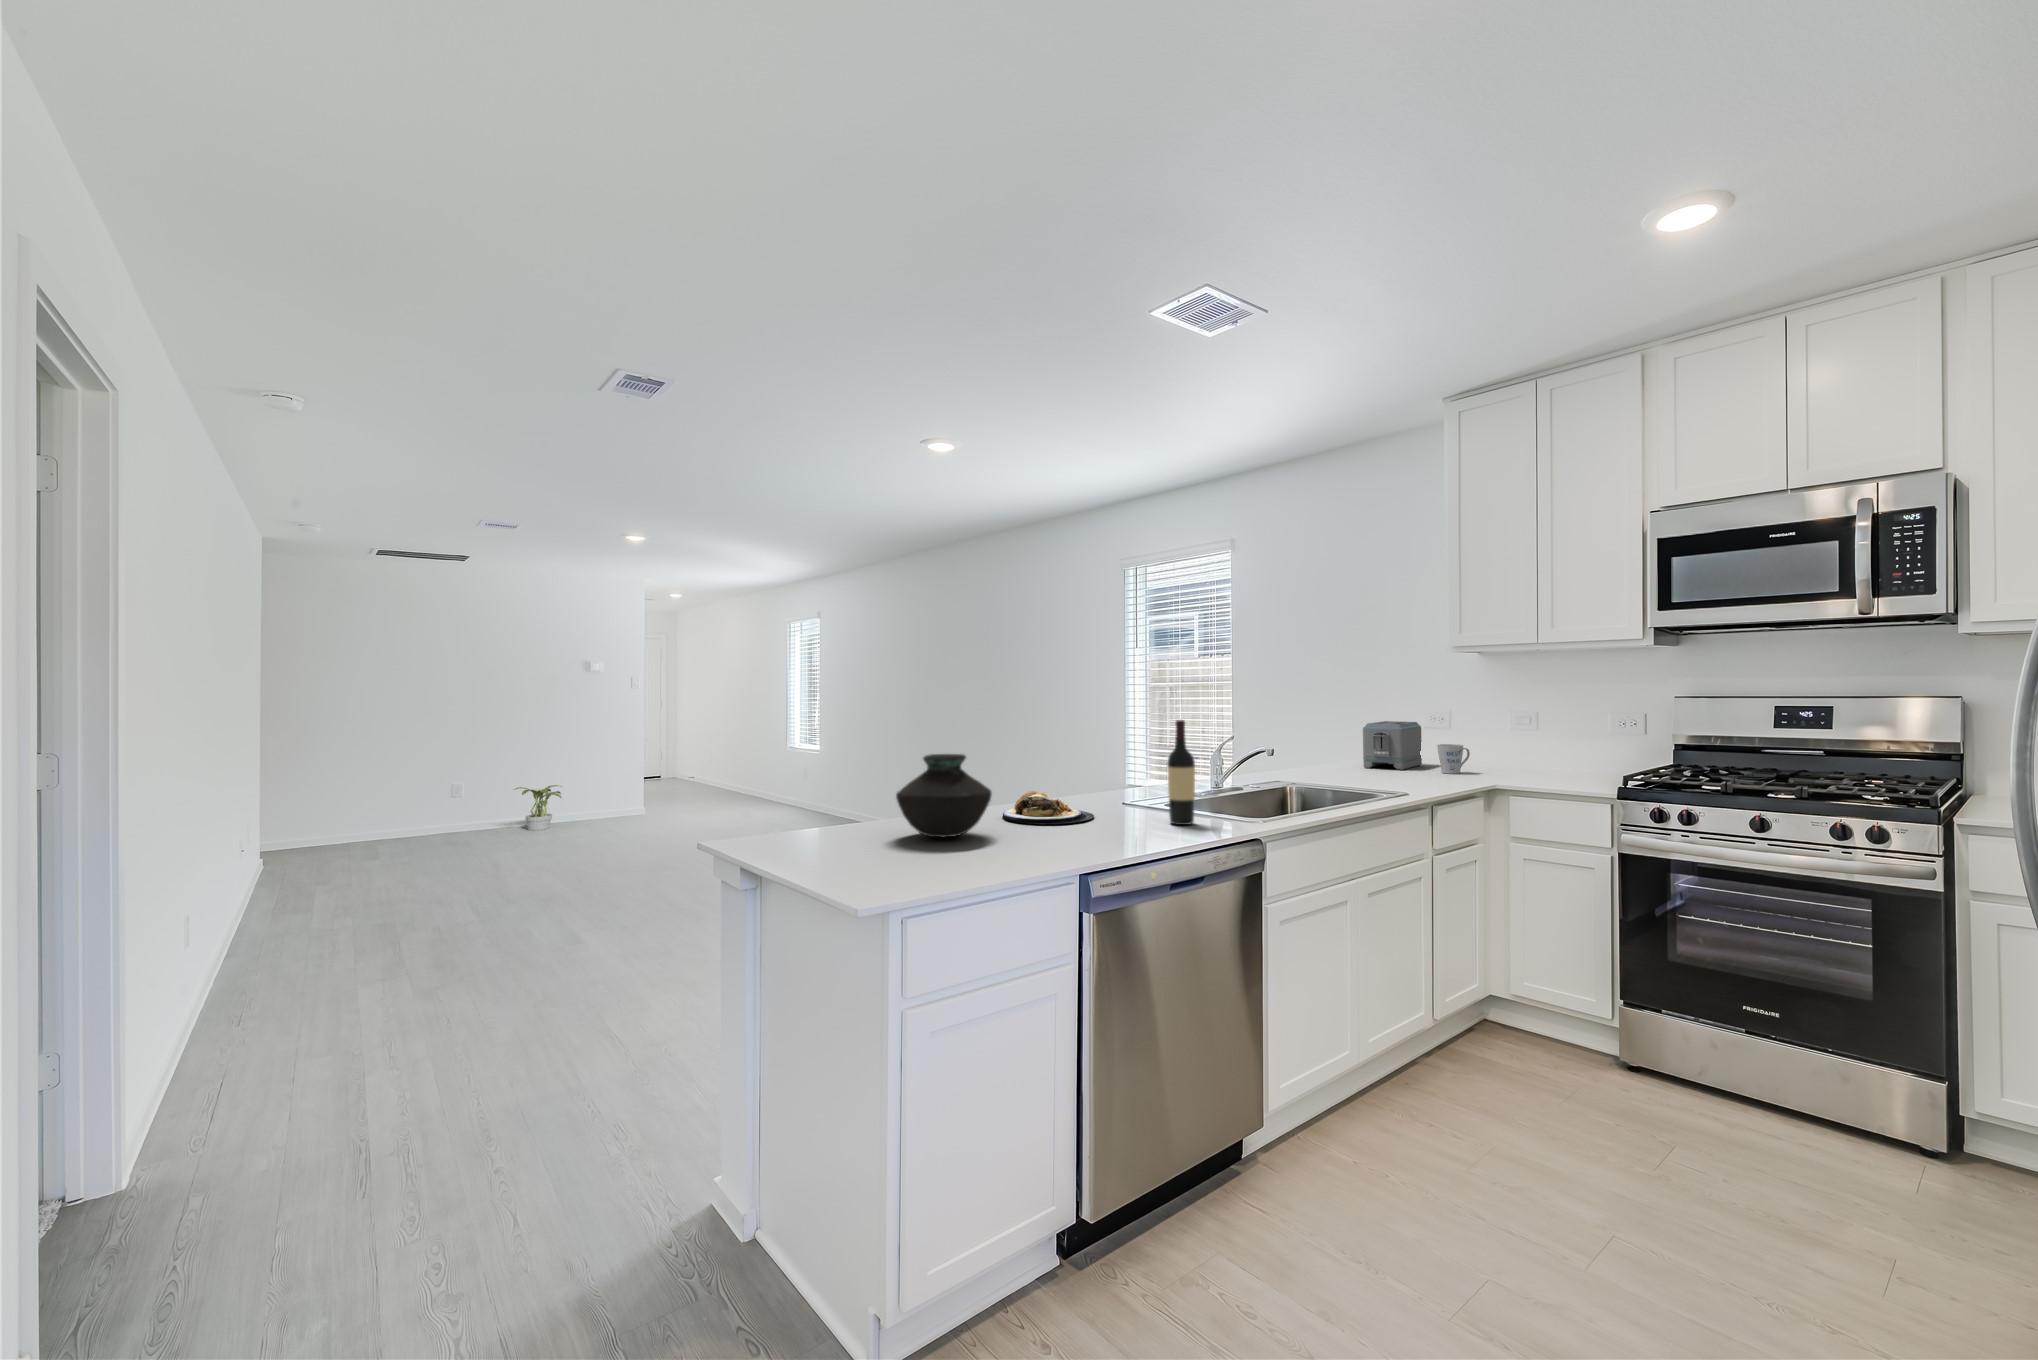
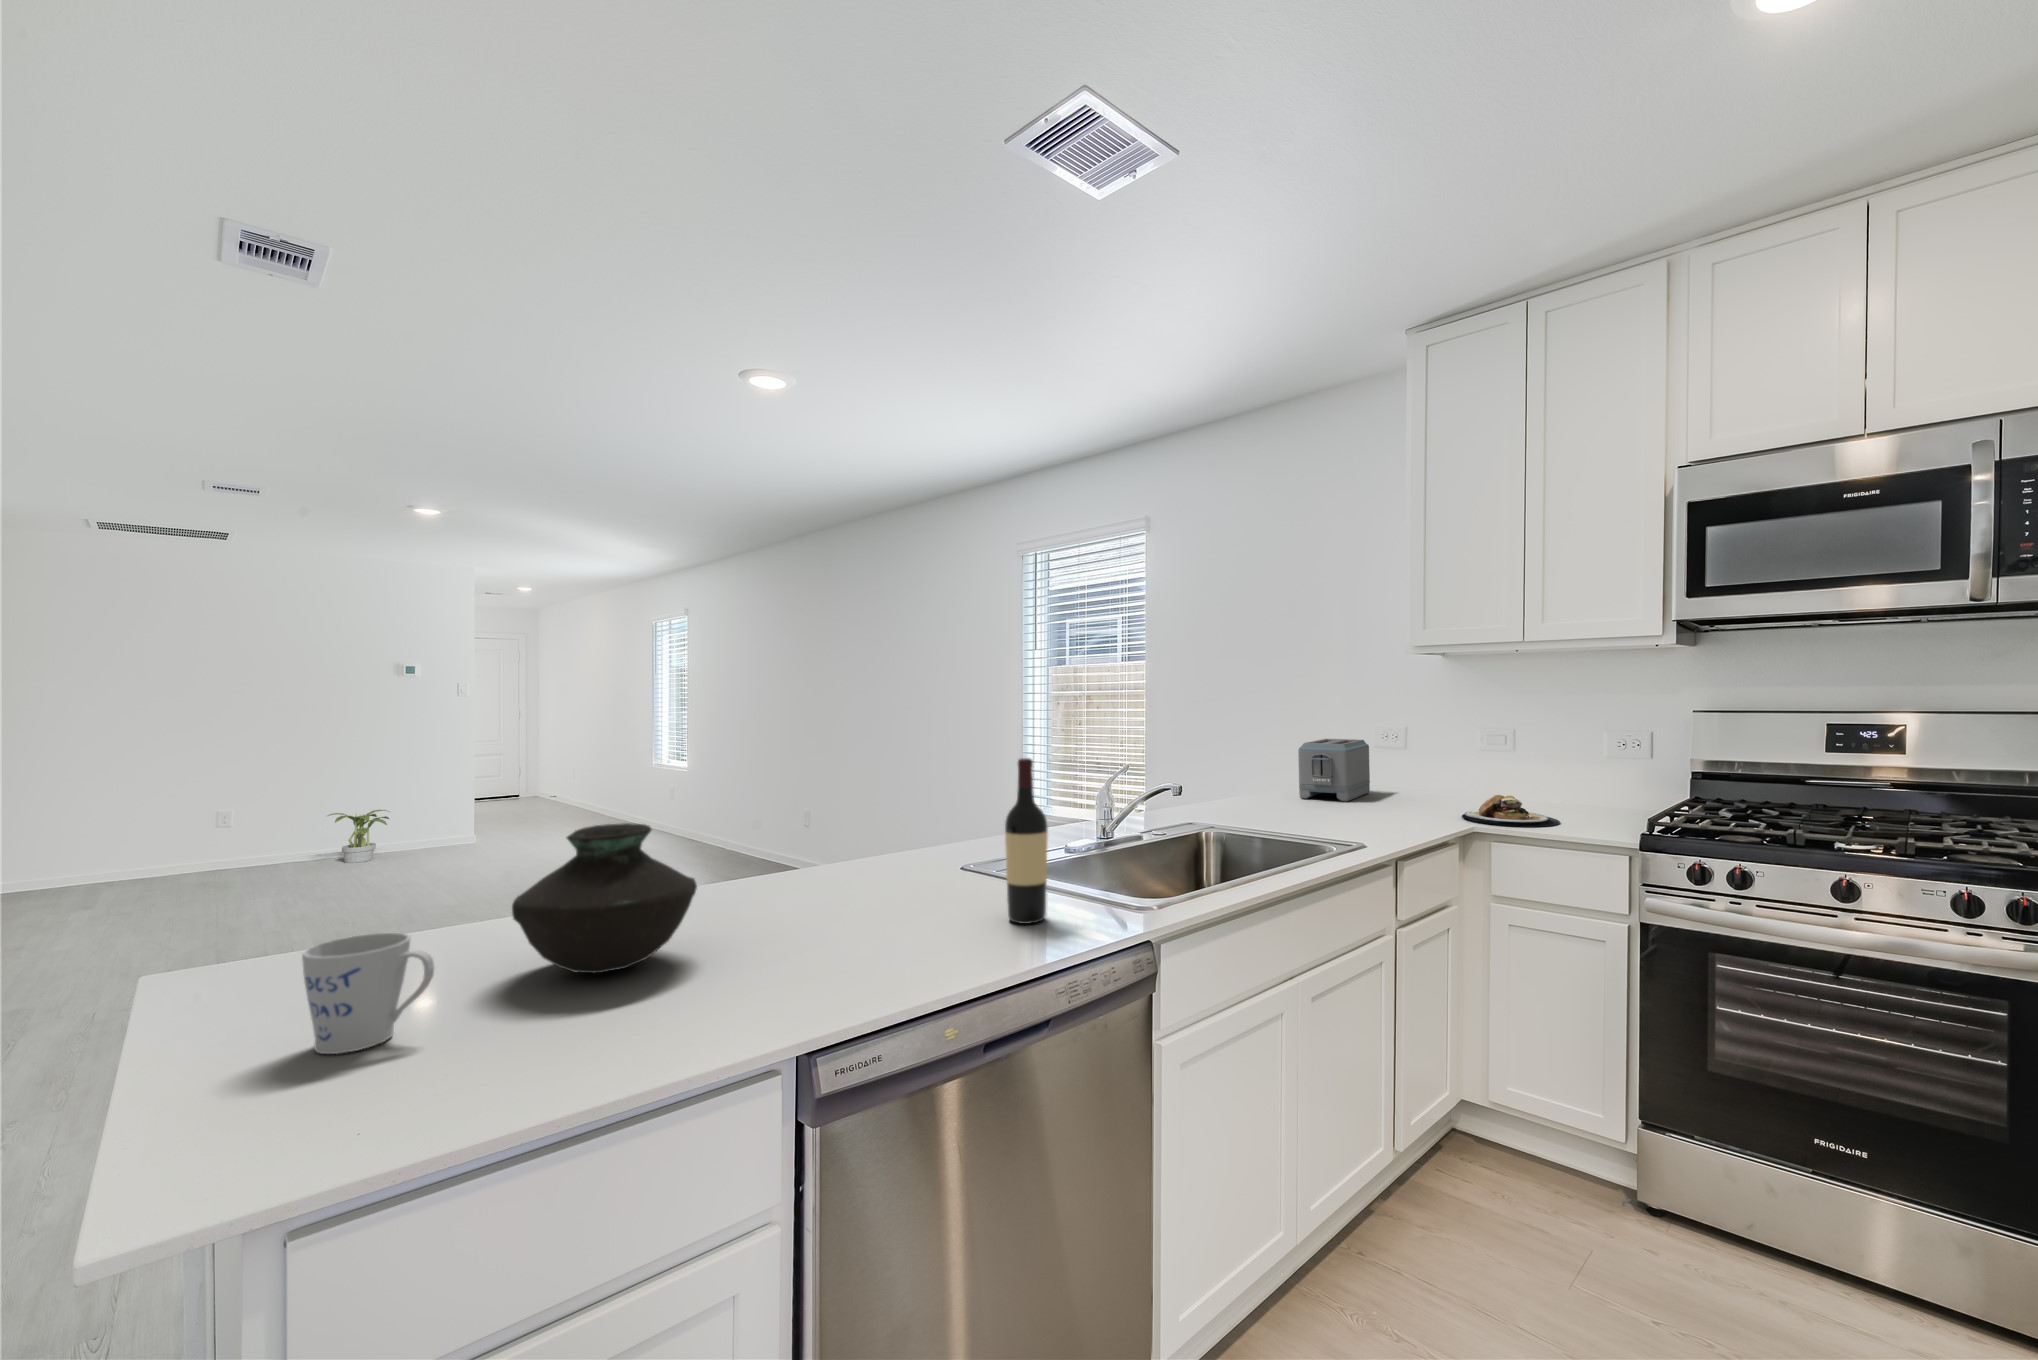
mug: present [1437,744,1470,774] -> present [302,933,434,1054]
plate: present [1002,791,1094,824] -> present [1462,795,1560,827]

